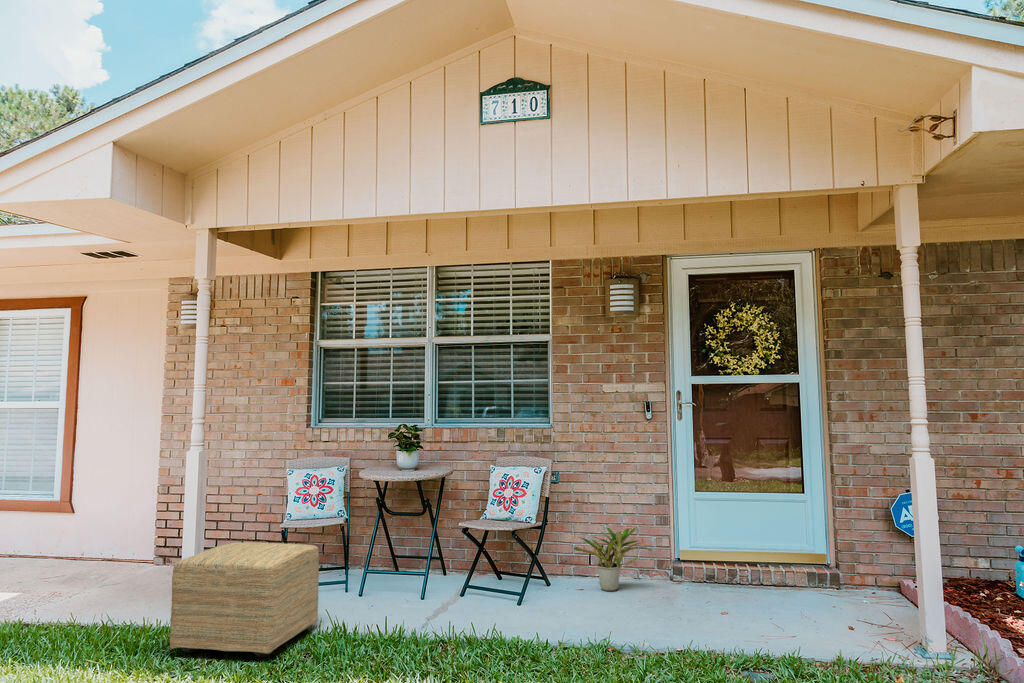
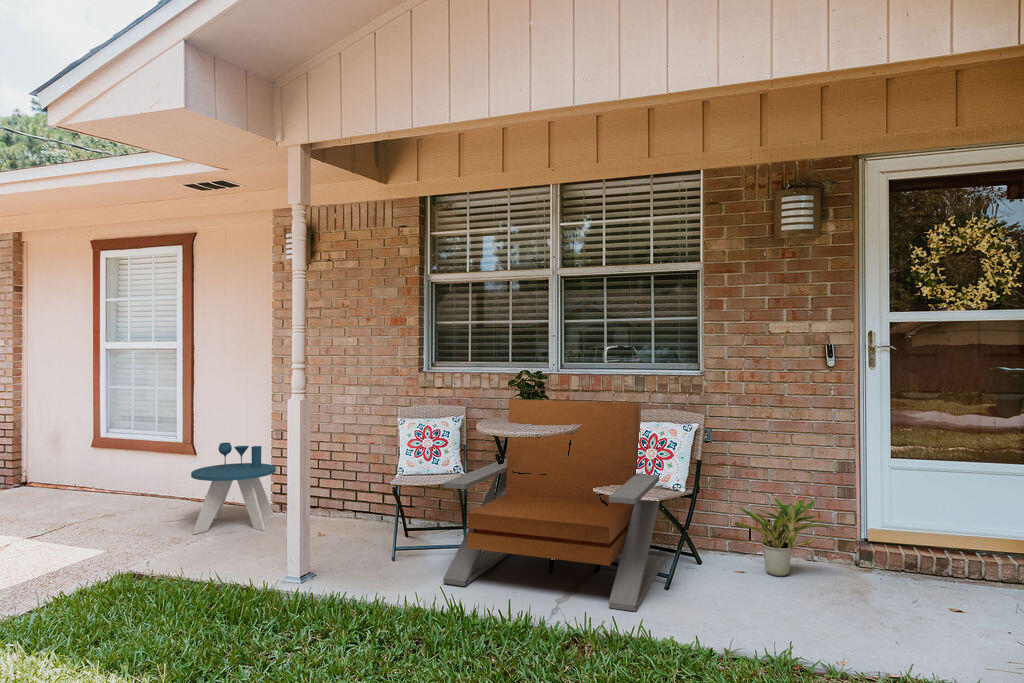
lounge chair: none [329,450,521,621] -> present [443,399,665,611]
side table: none [78,497,163,586] -> present [191,443,276,534]
ottoman: present [170,542,319,657] -> none [263,504,430,645]

